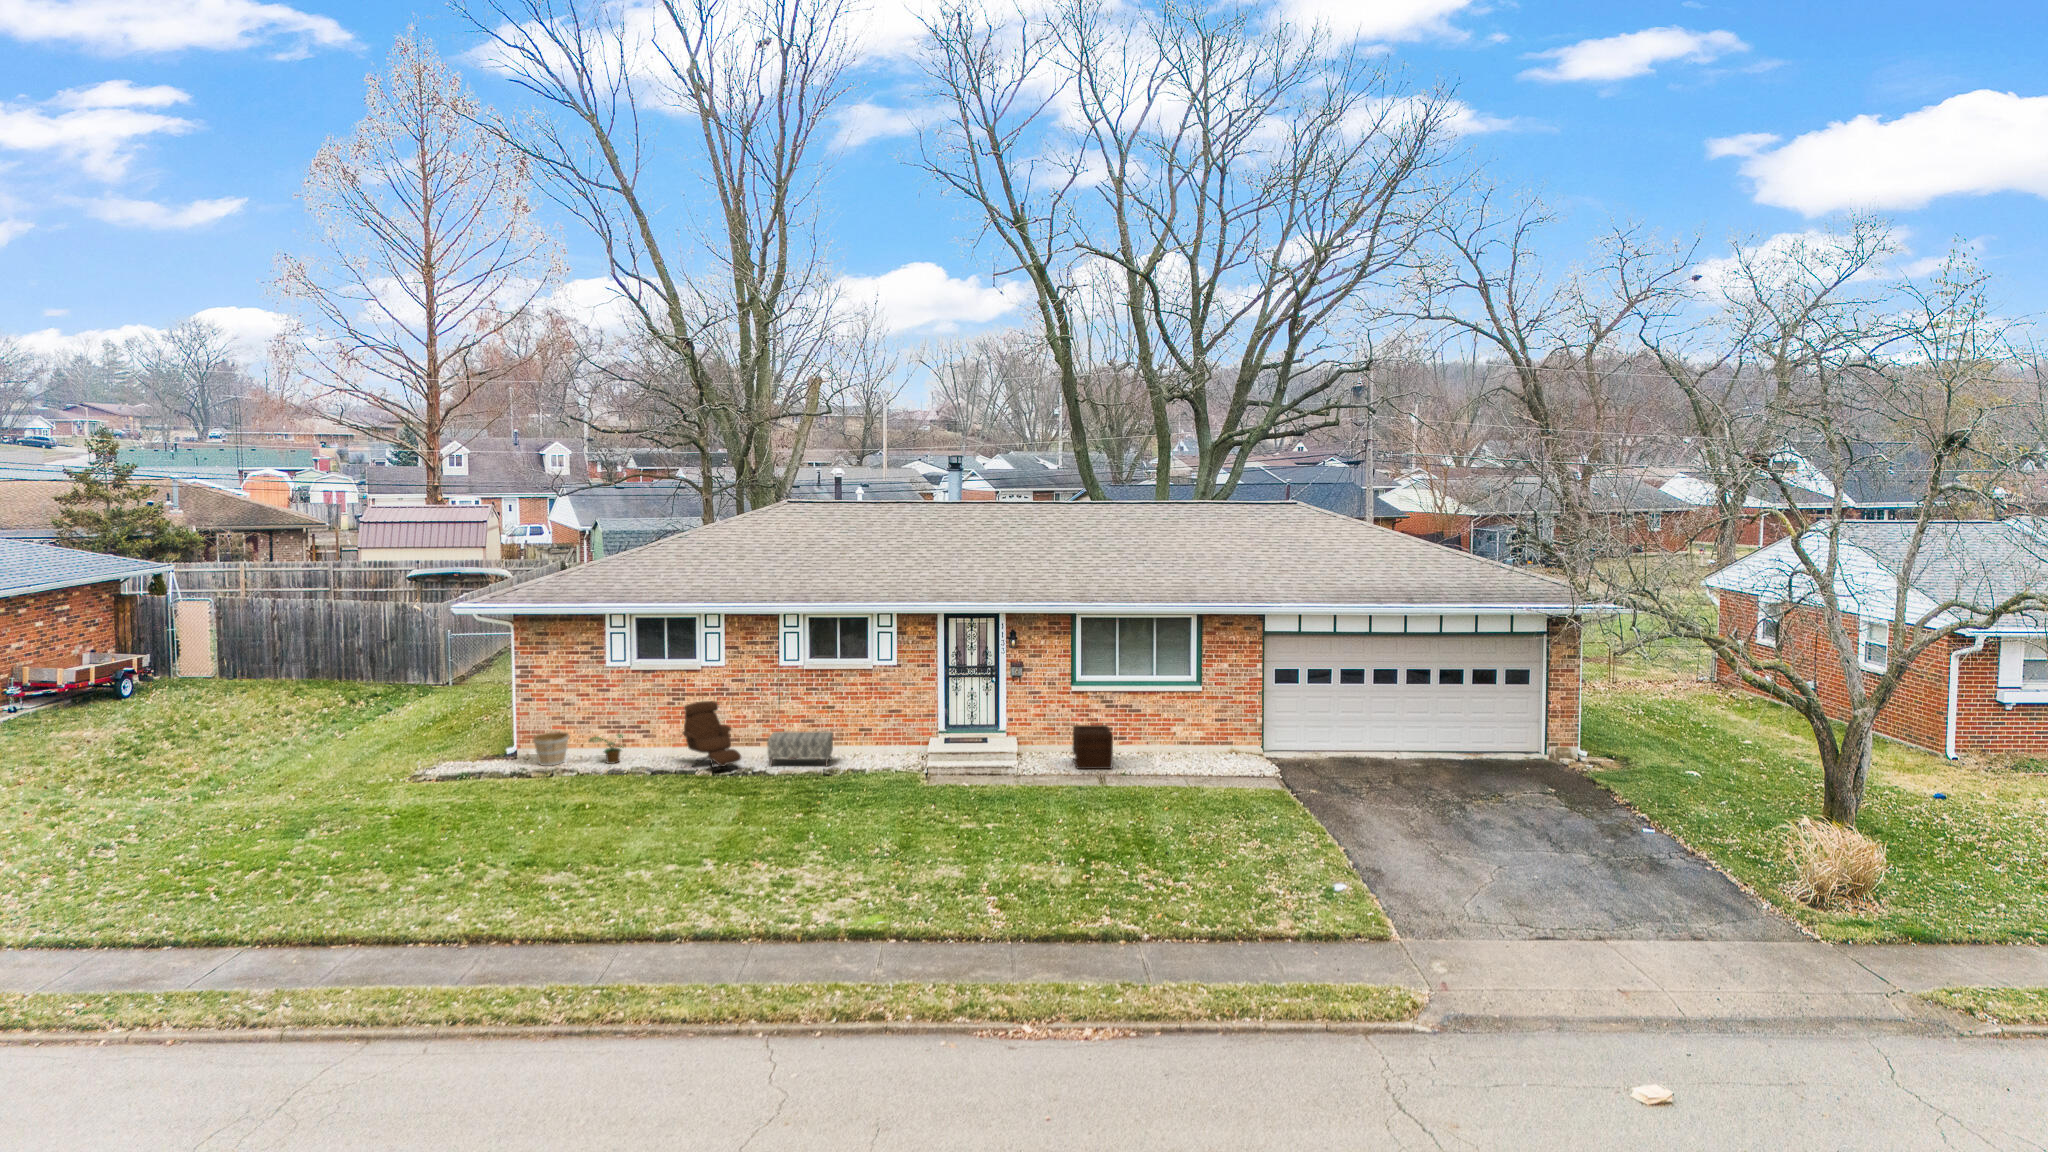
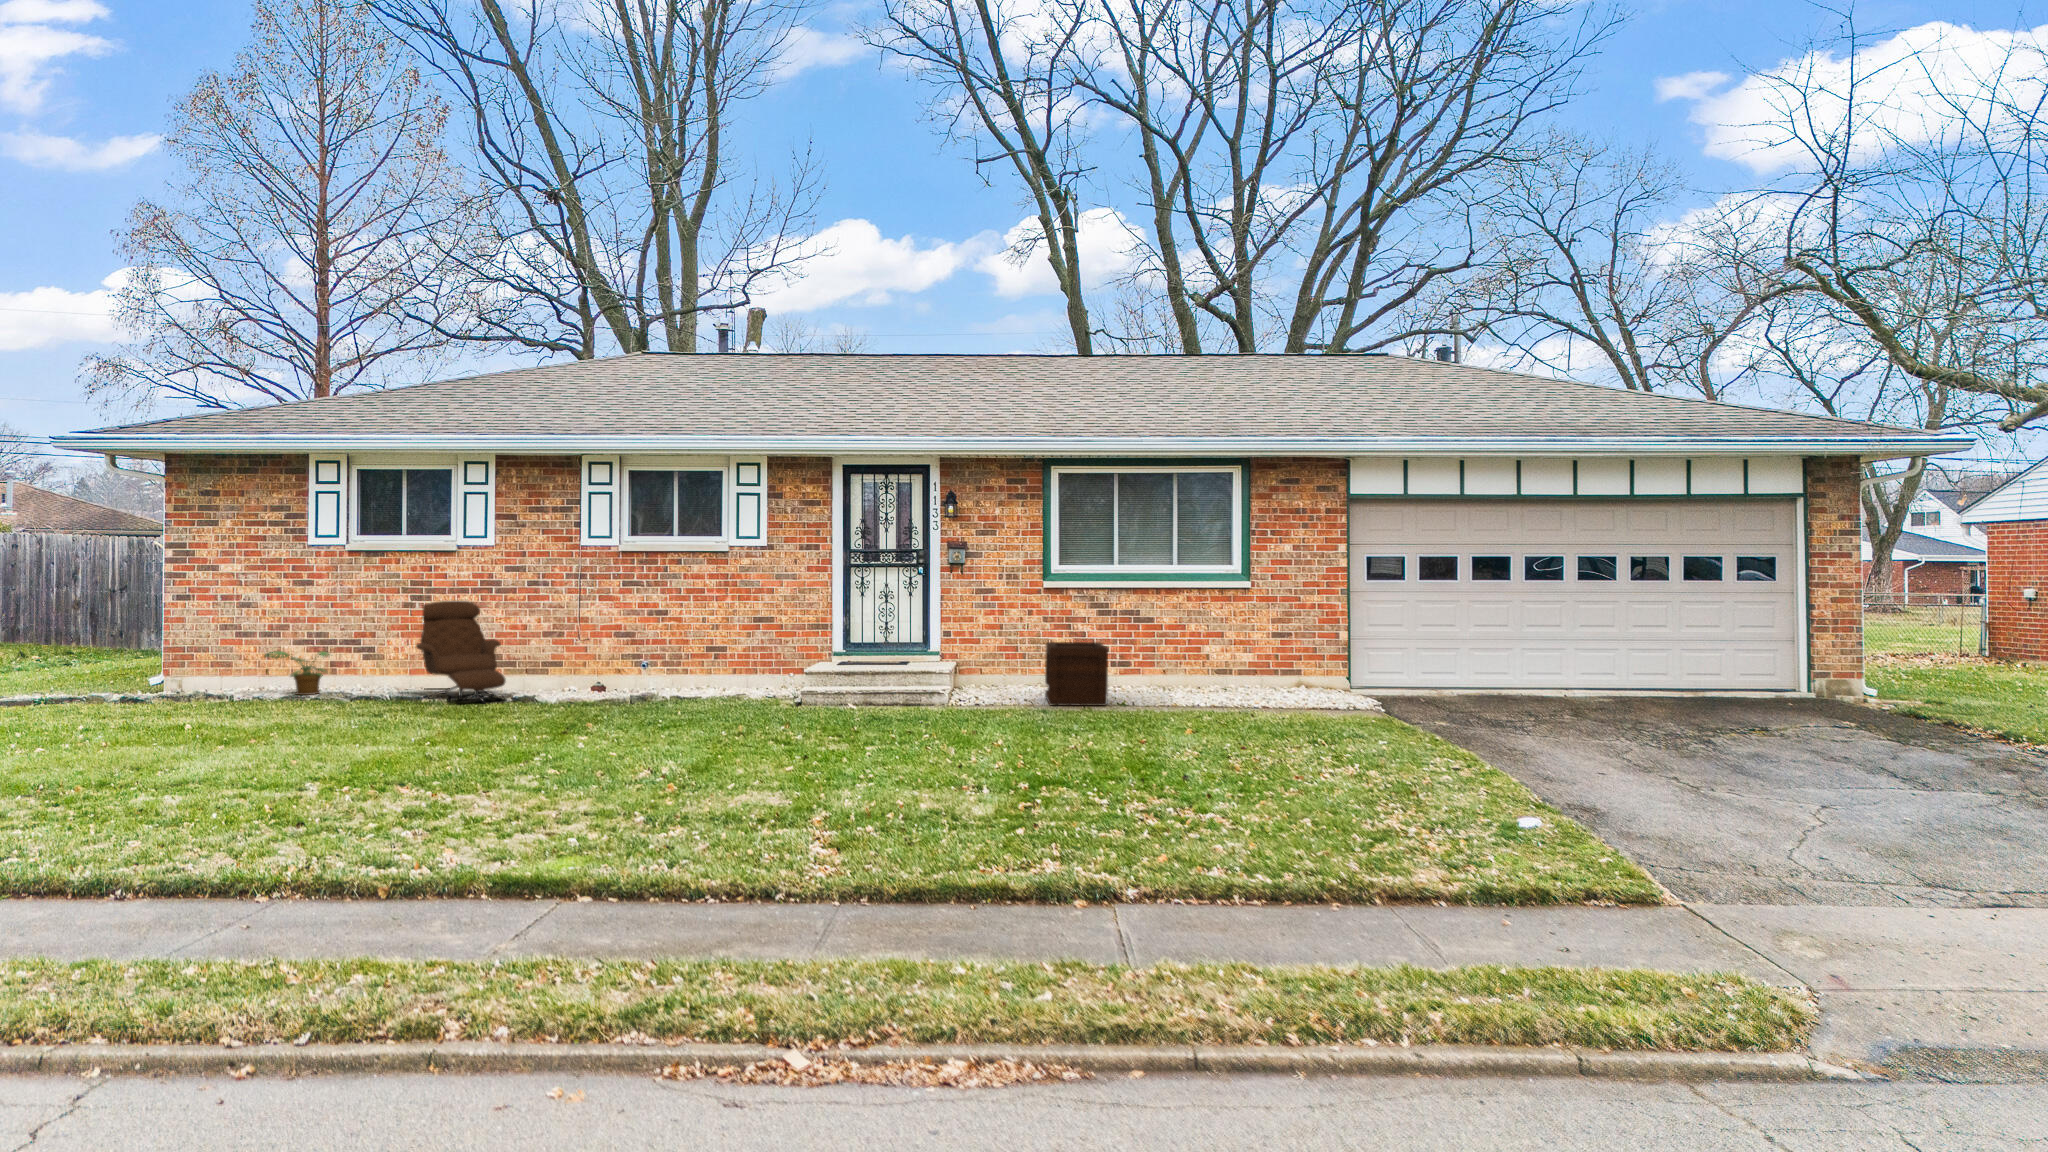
bench: present [767,731,833,766] -> none [550,649,662,700]
wooden bucket: present [533,732,570,766] -> none [176,647,242,696]

